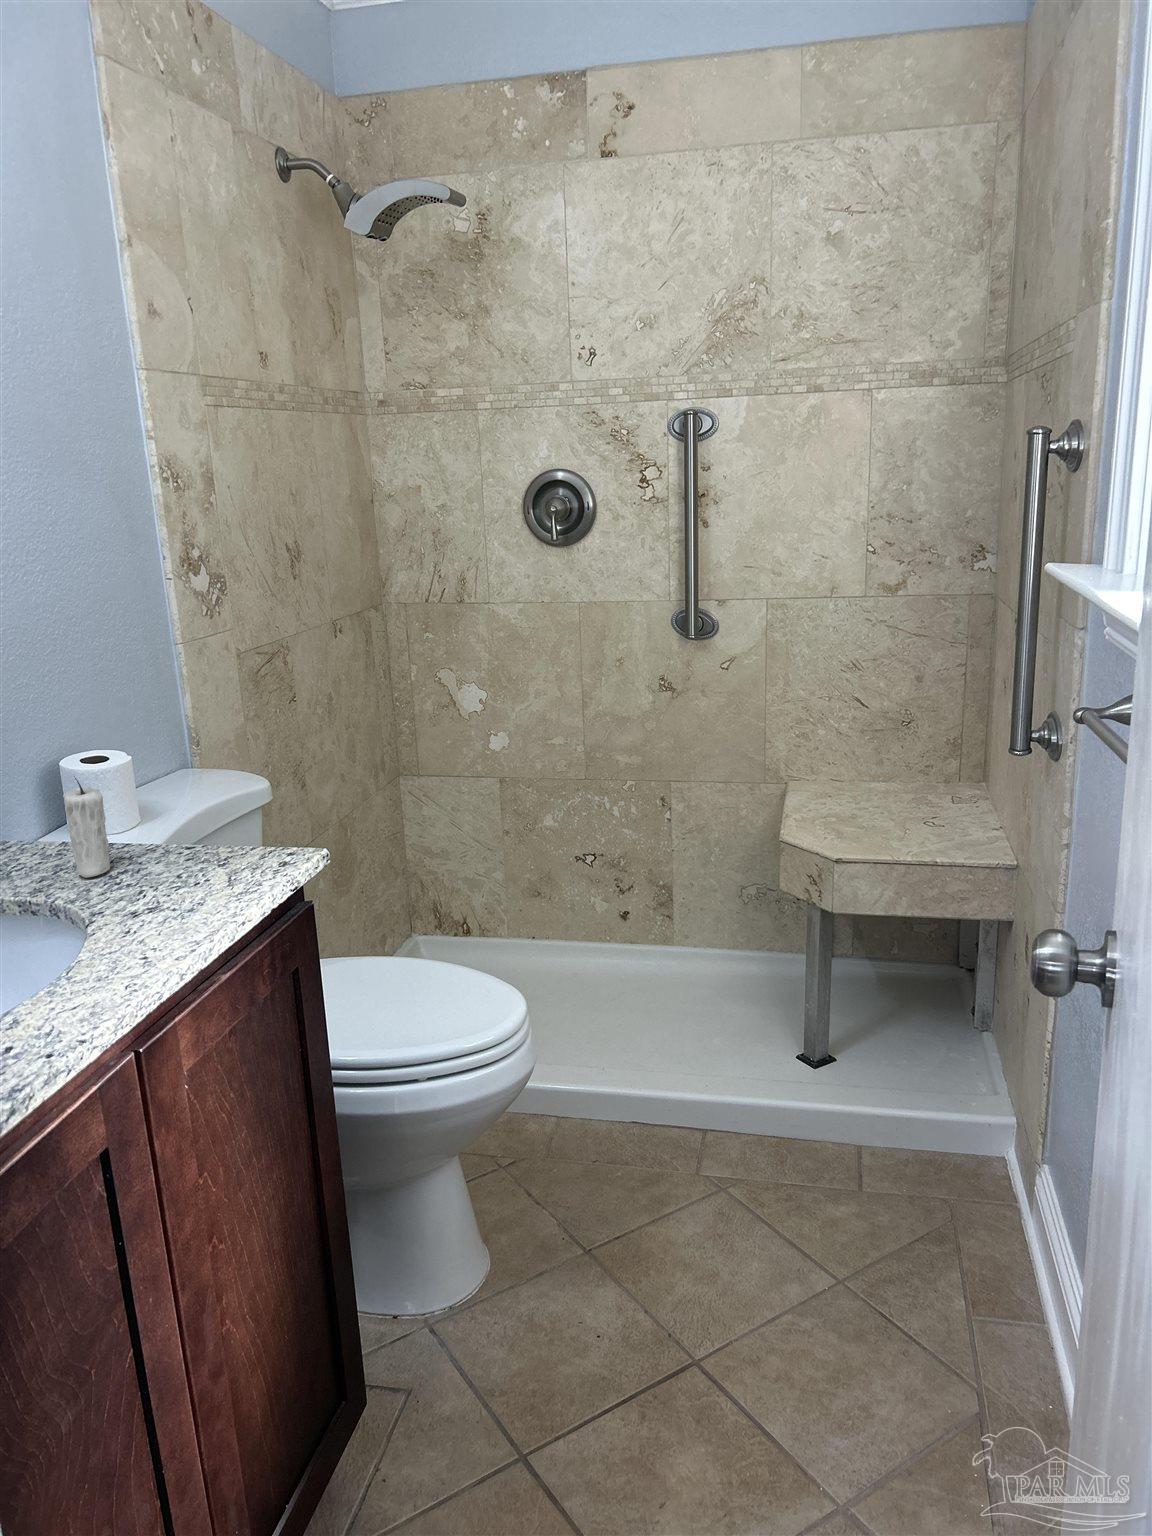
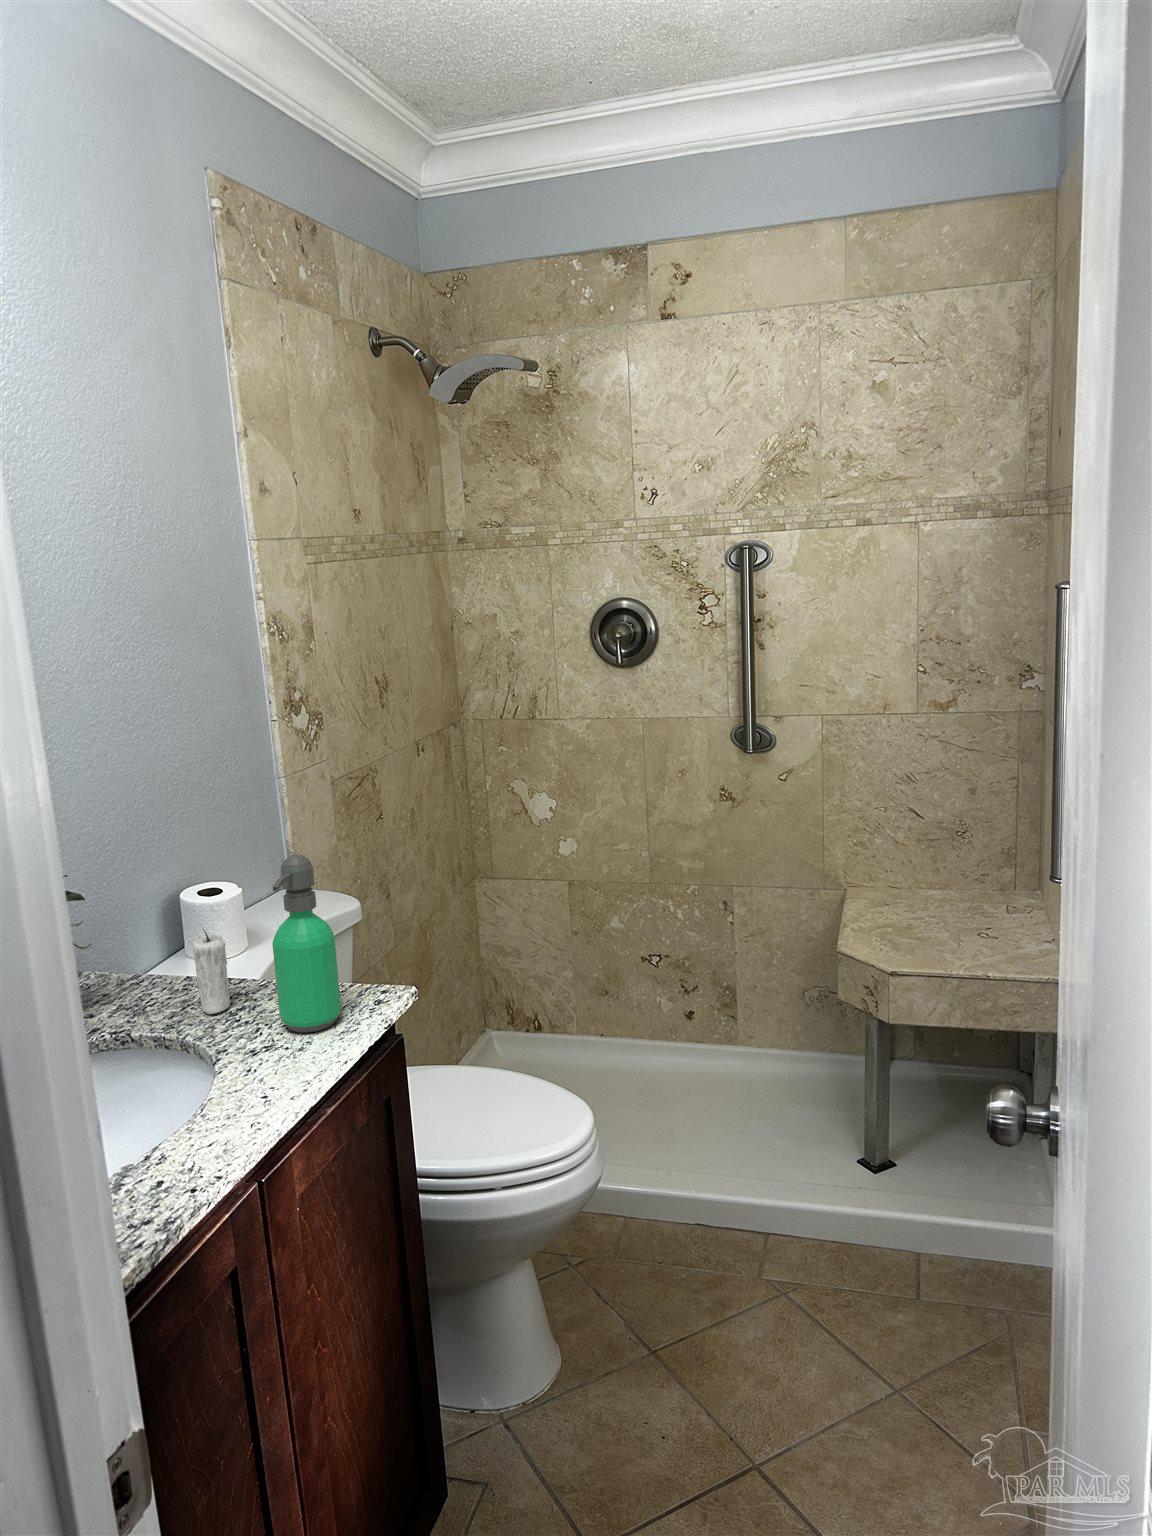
soap dispenser: none [153,688,238,894] -> present [272,854,341,1032]

